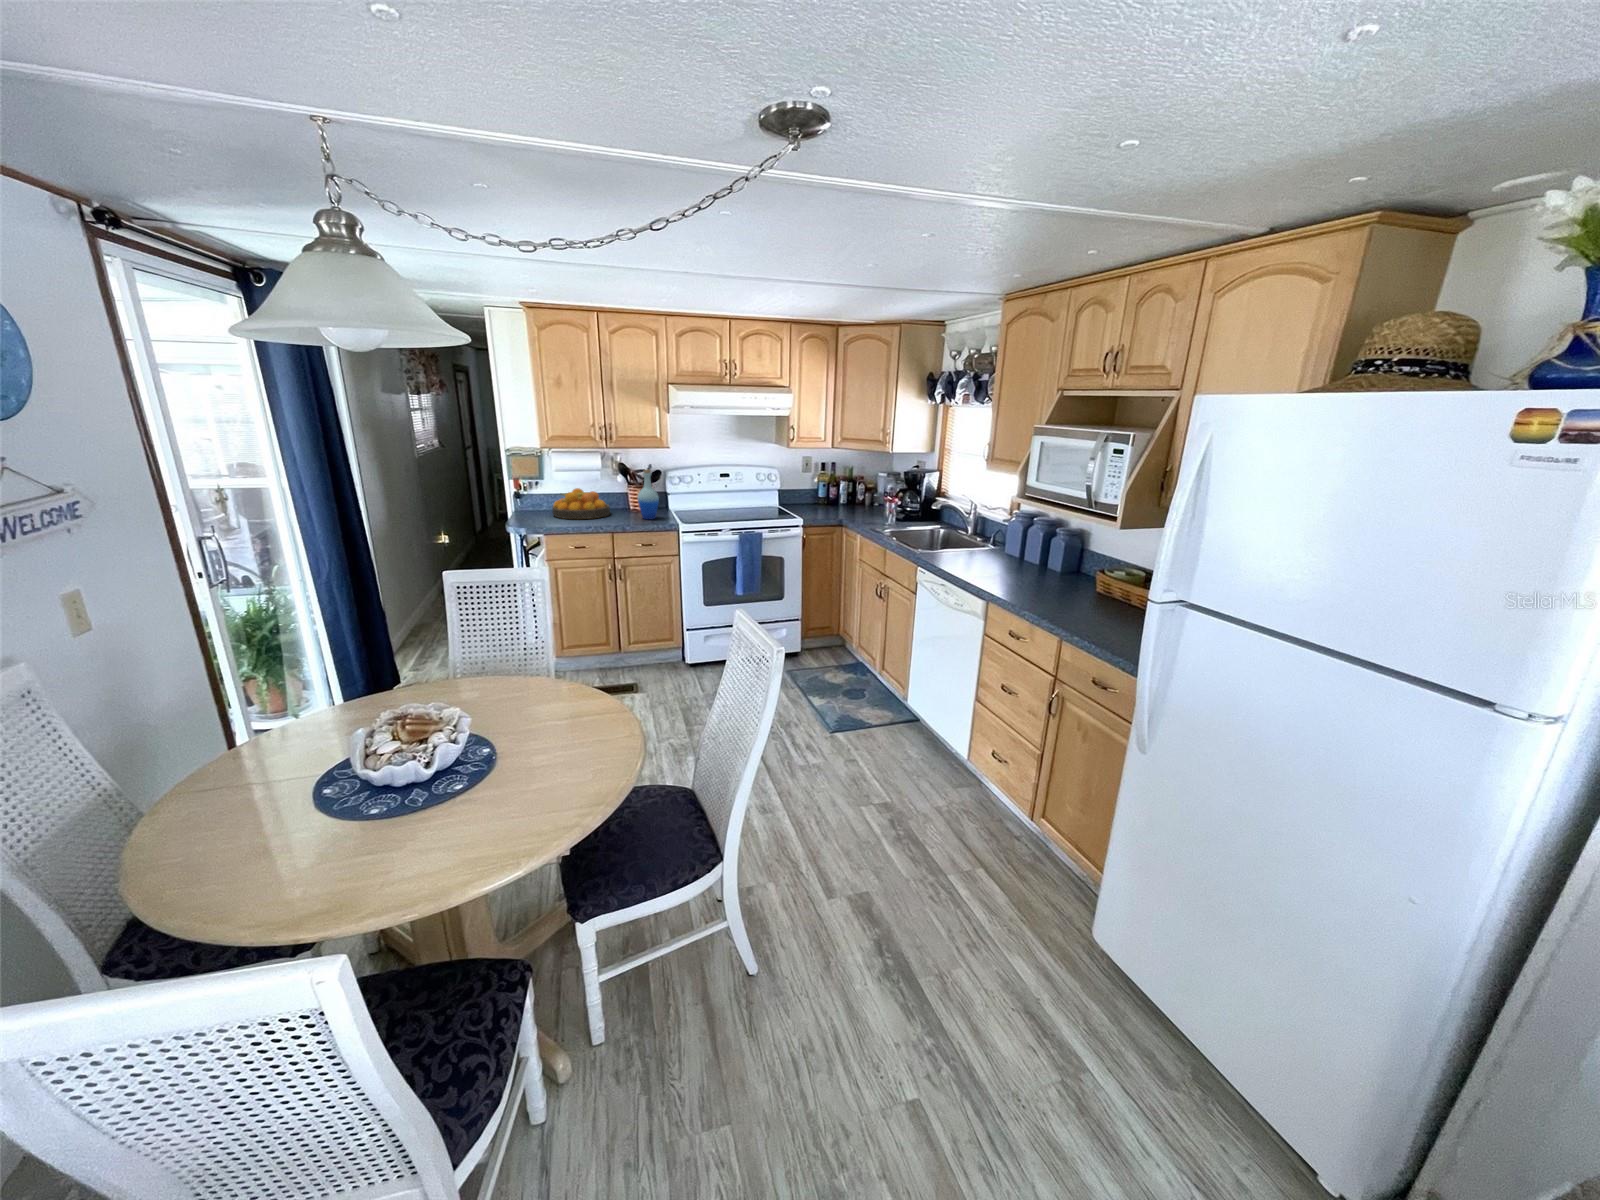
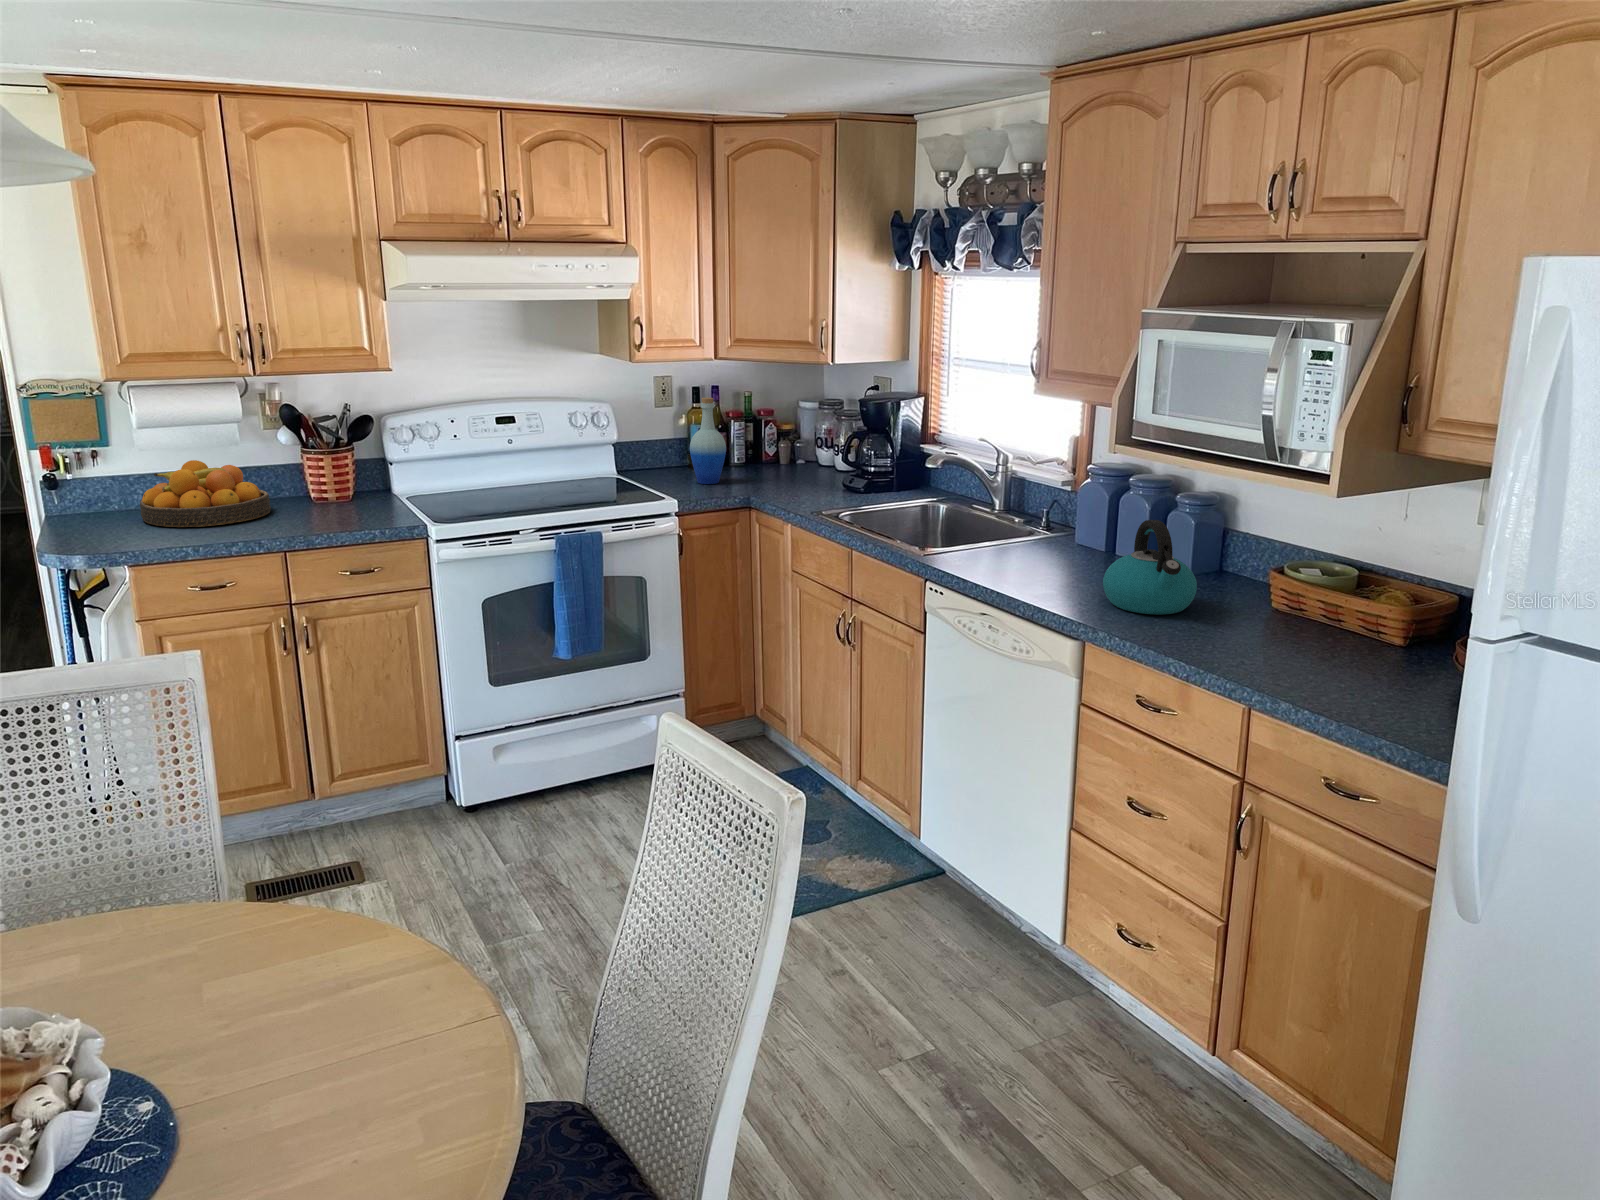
bottle: present [638,470,659,519] -> present [690,398,726,484]
kettle: none [1003,539,1054,590] -> present [1103,520,1197,615]

